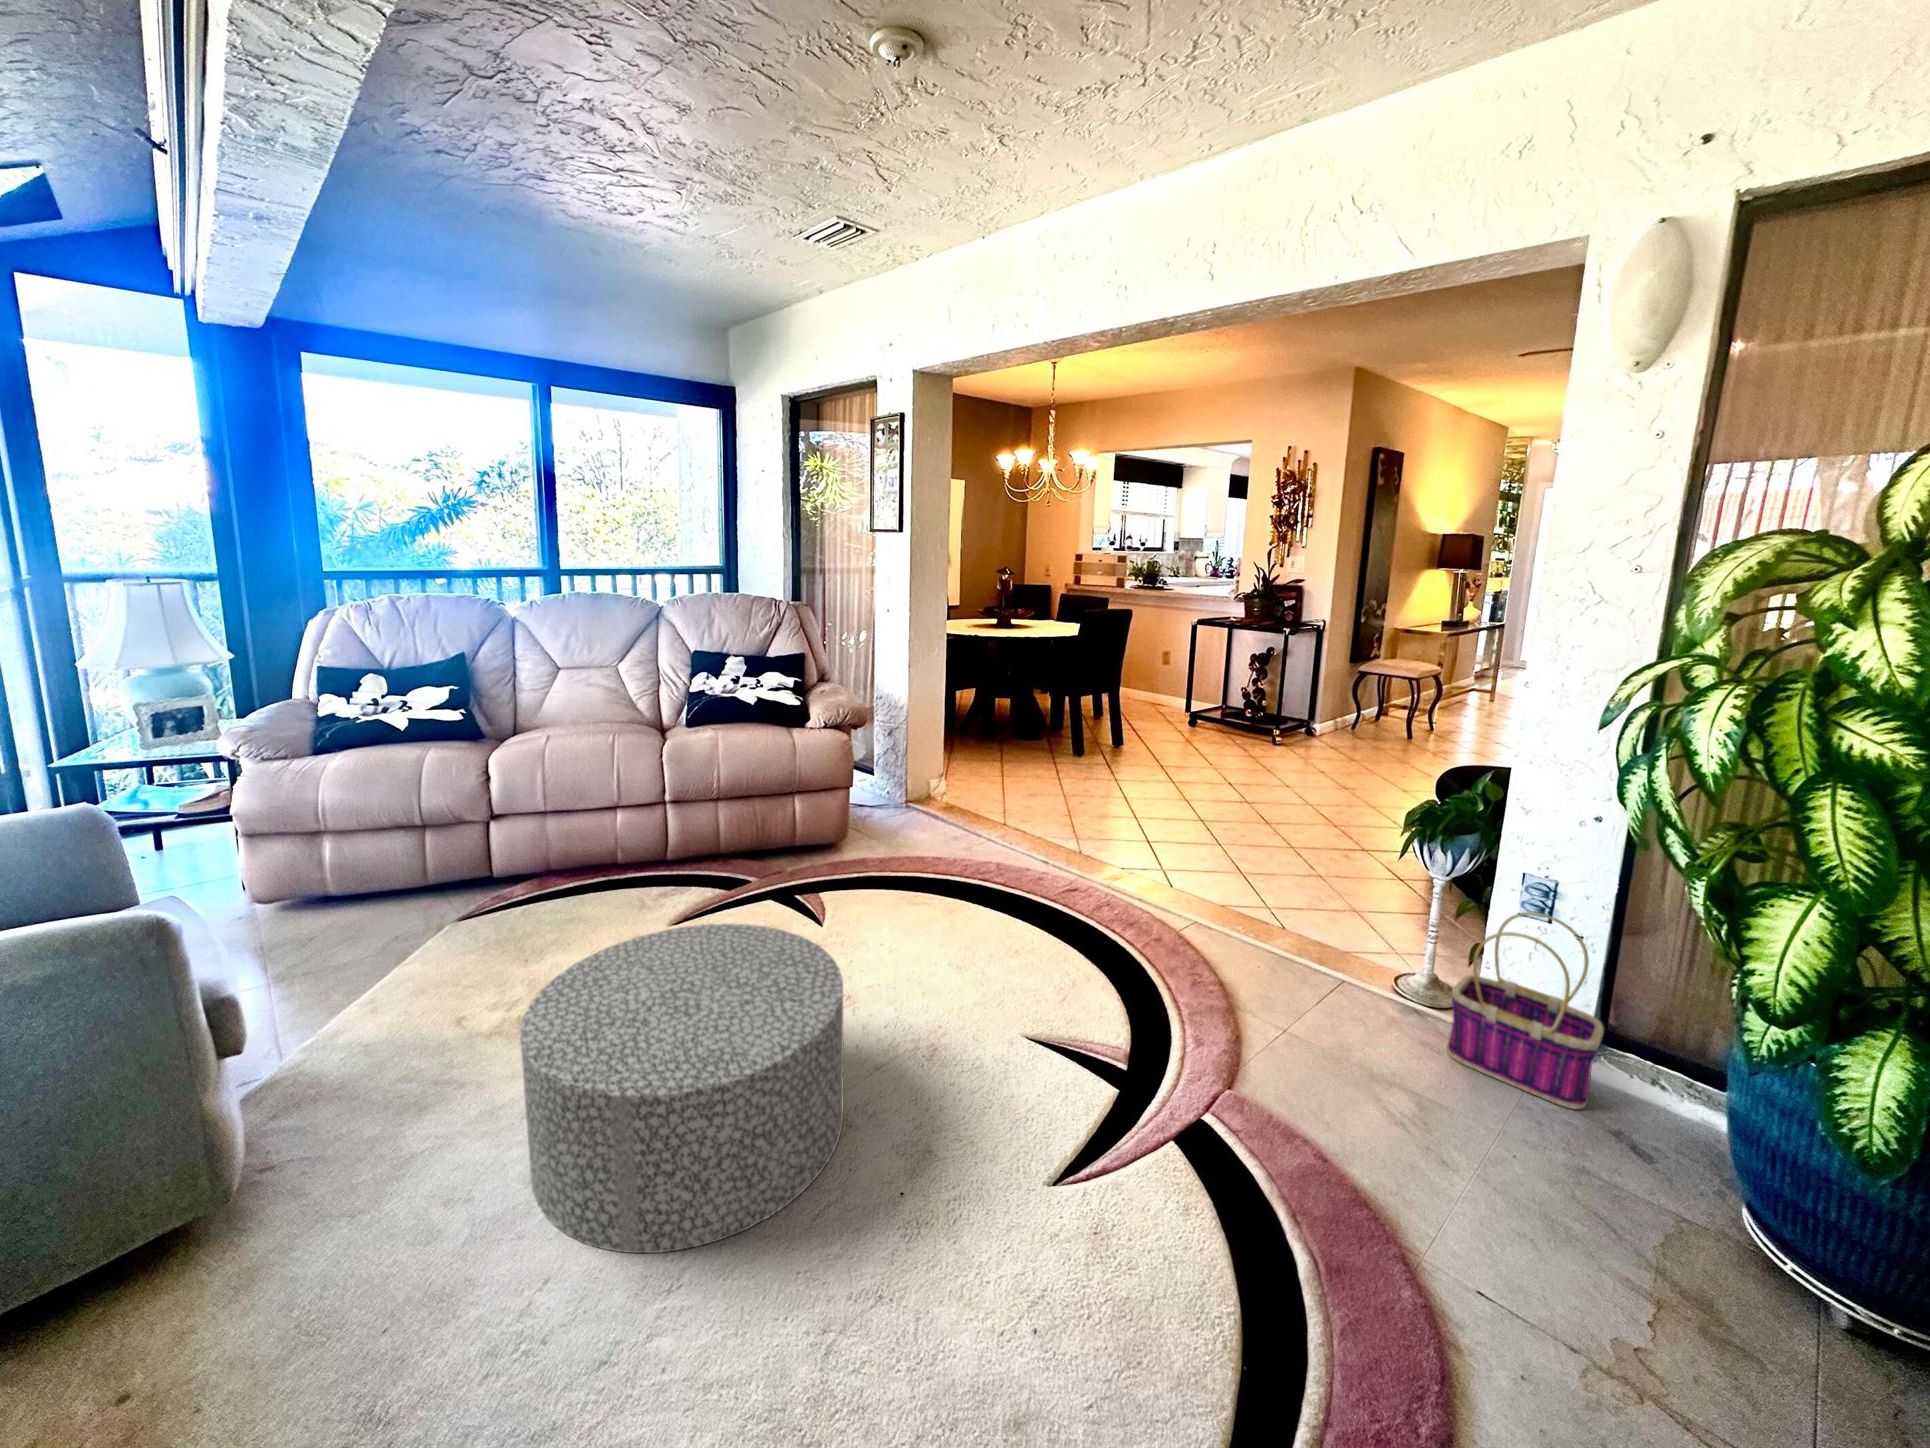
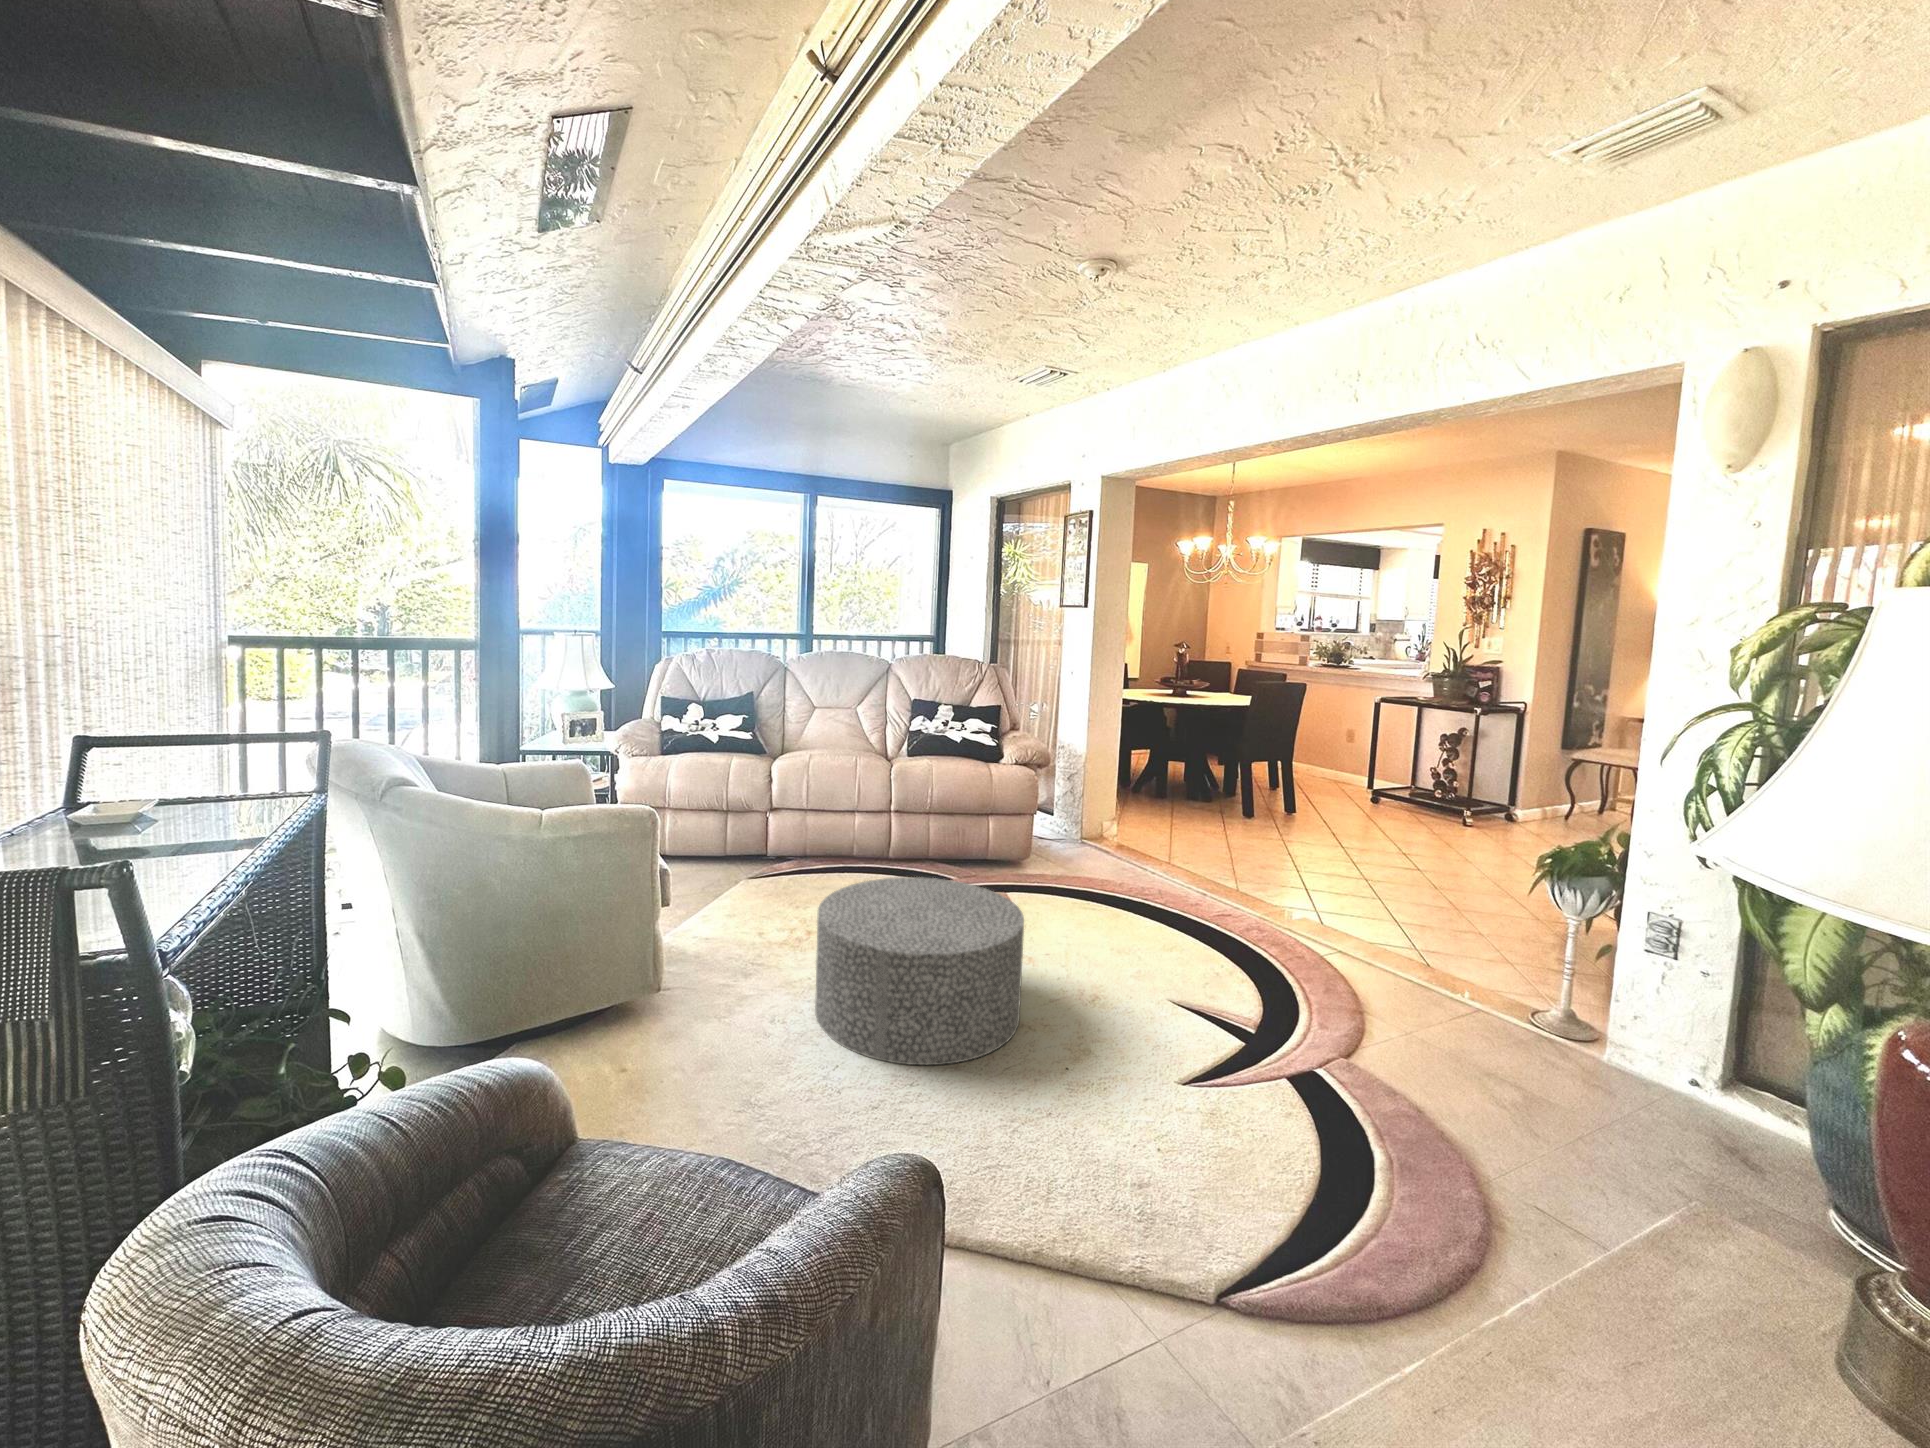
basket: present [1447,912,1604,1109] -> none [1567,947,1727,1129]

